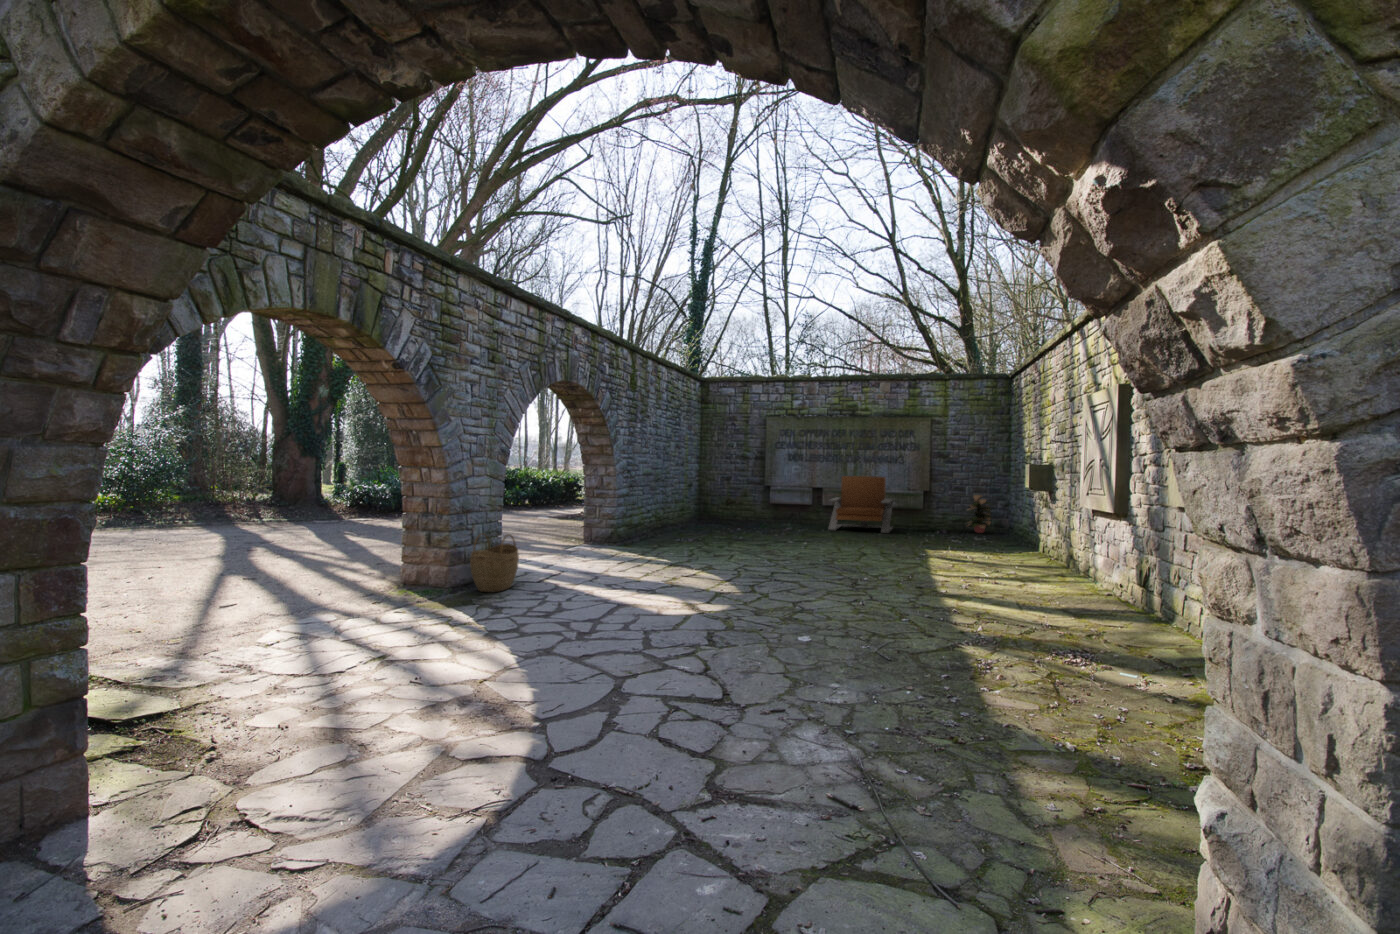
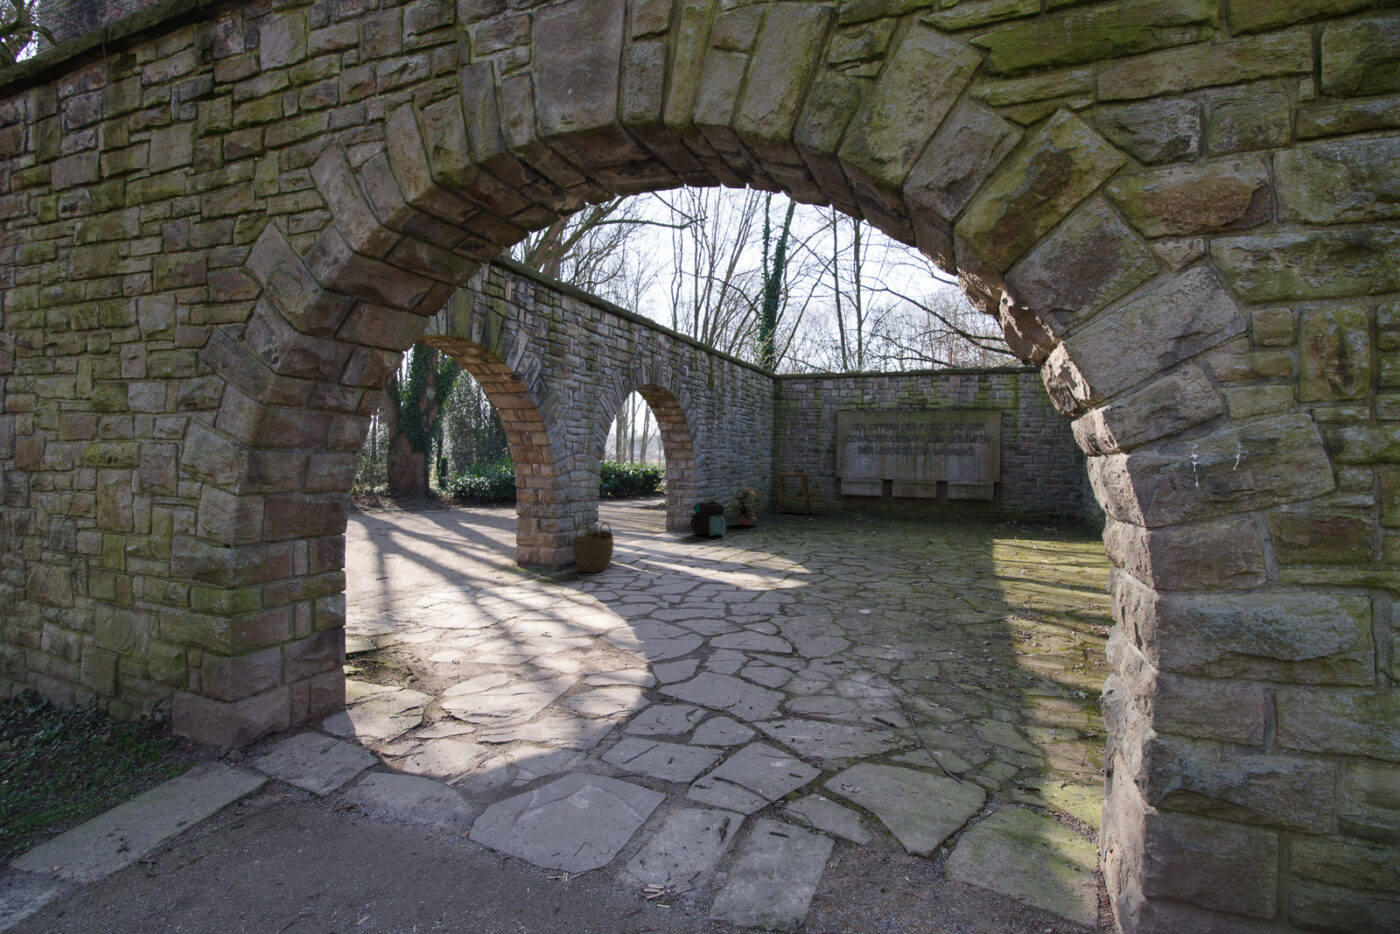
lounge chair: present [828,476,893,533] -> none [902,469,970,525]
stool: none [701,480,736,522] -> present [777,473,811,514]
decorative plant: present [968,495,991,533] -> present [733,488,755,525]
backpack: none [610,509,647,548] -> present [691,501,726,536]

